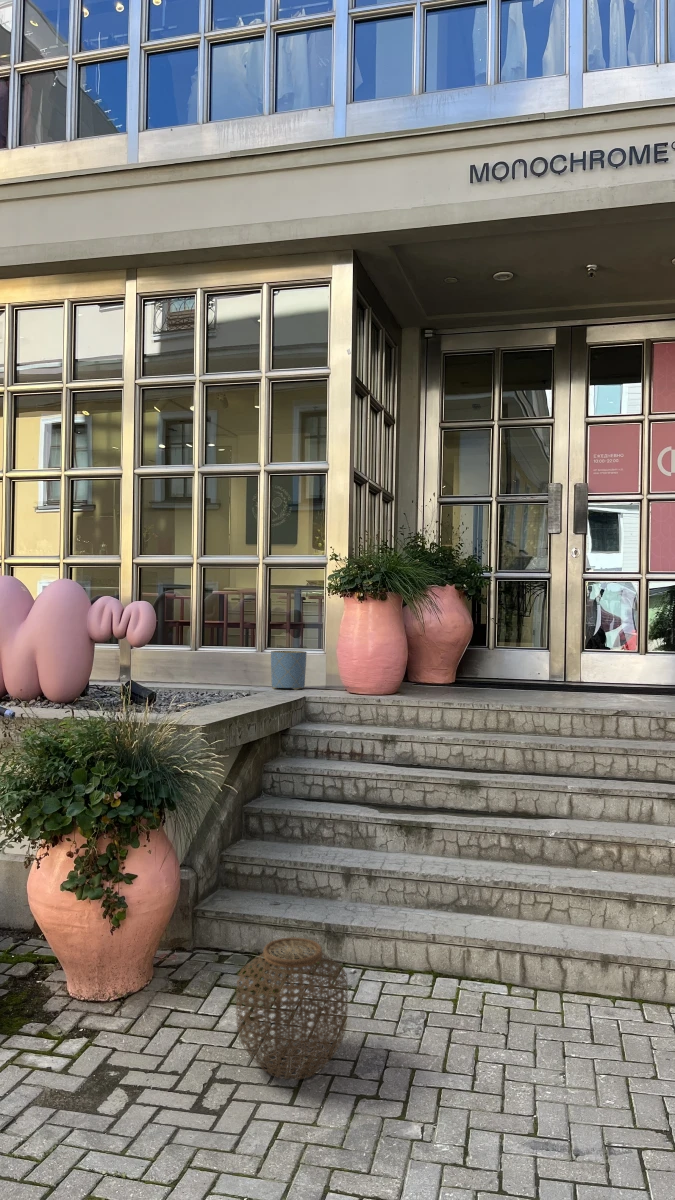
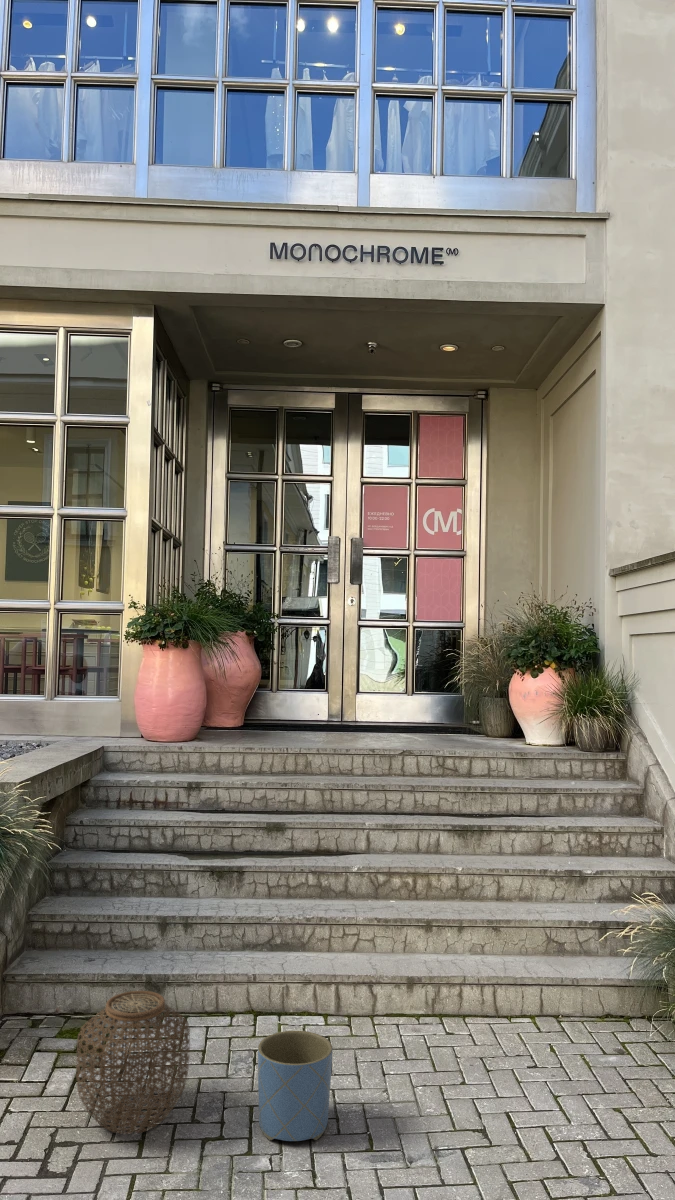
planter: present [271,651,307,690] -> present [258,1031,333,1141]

